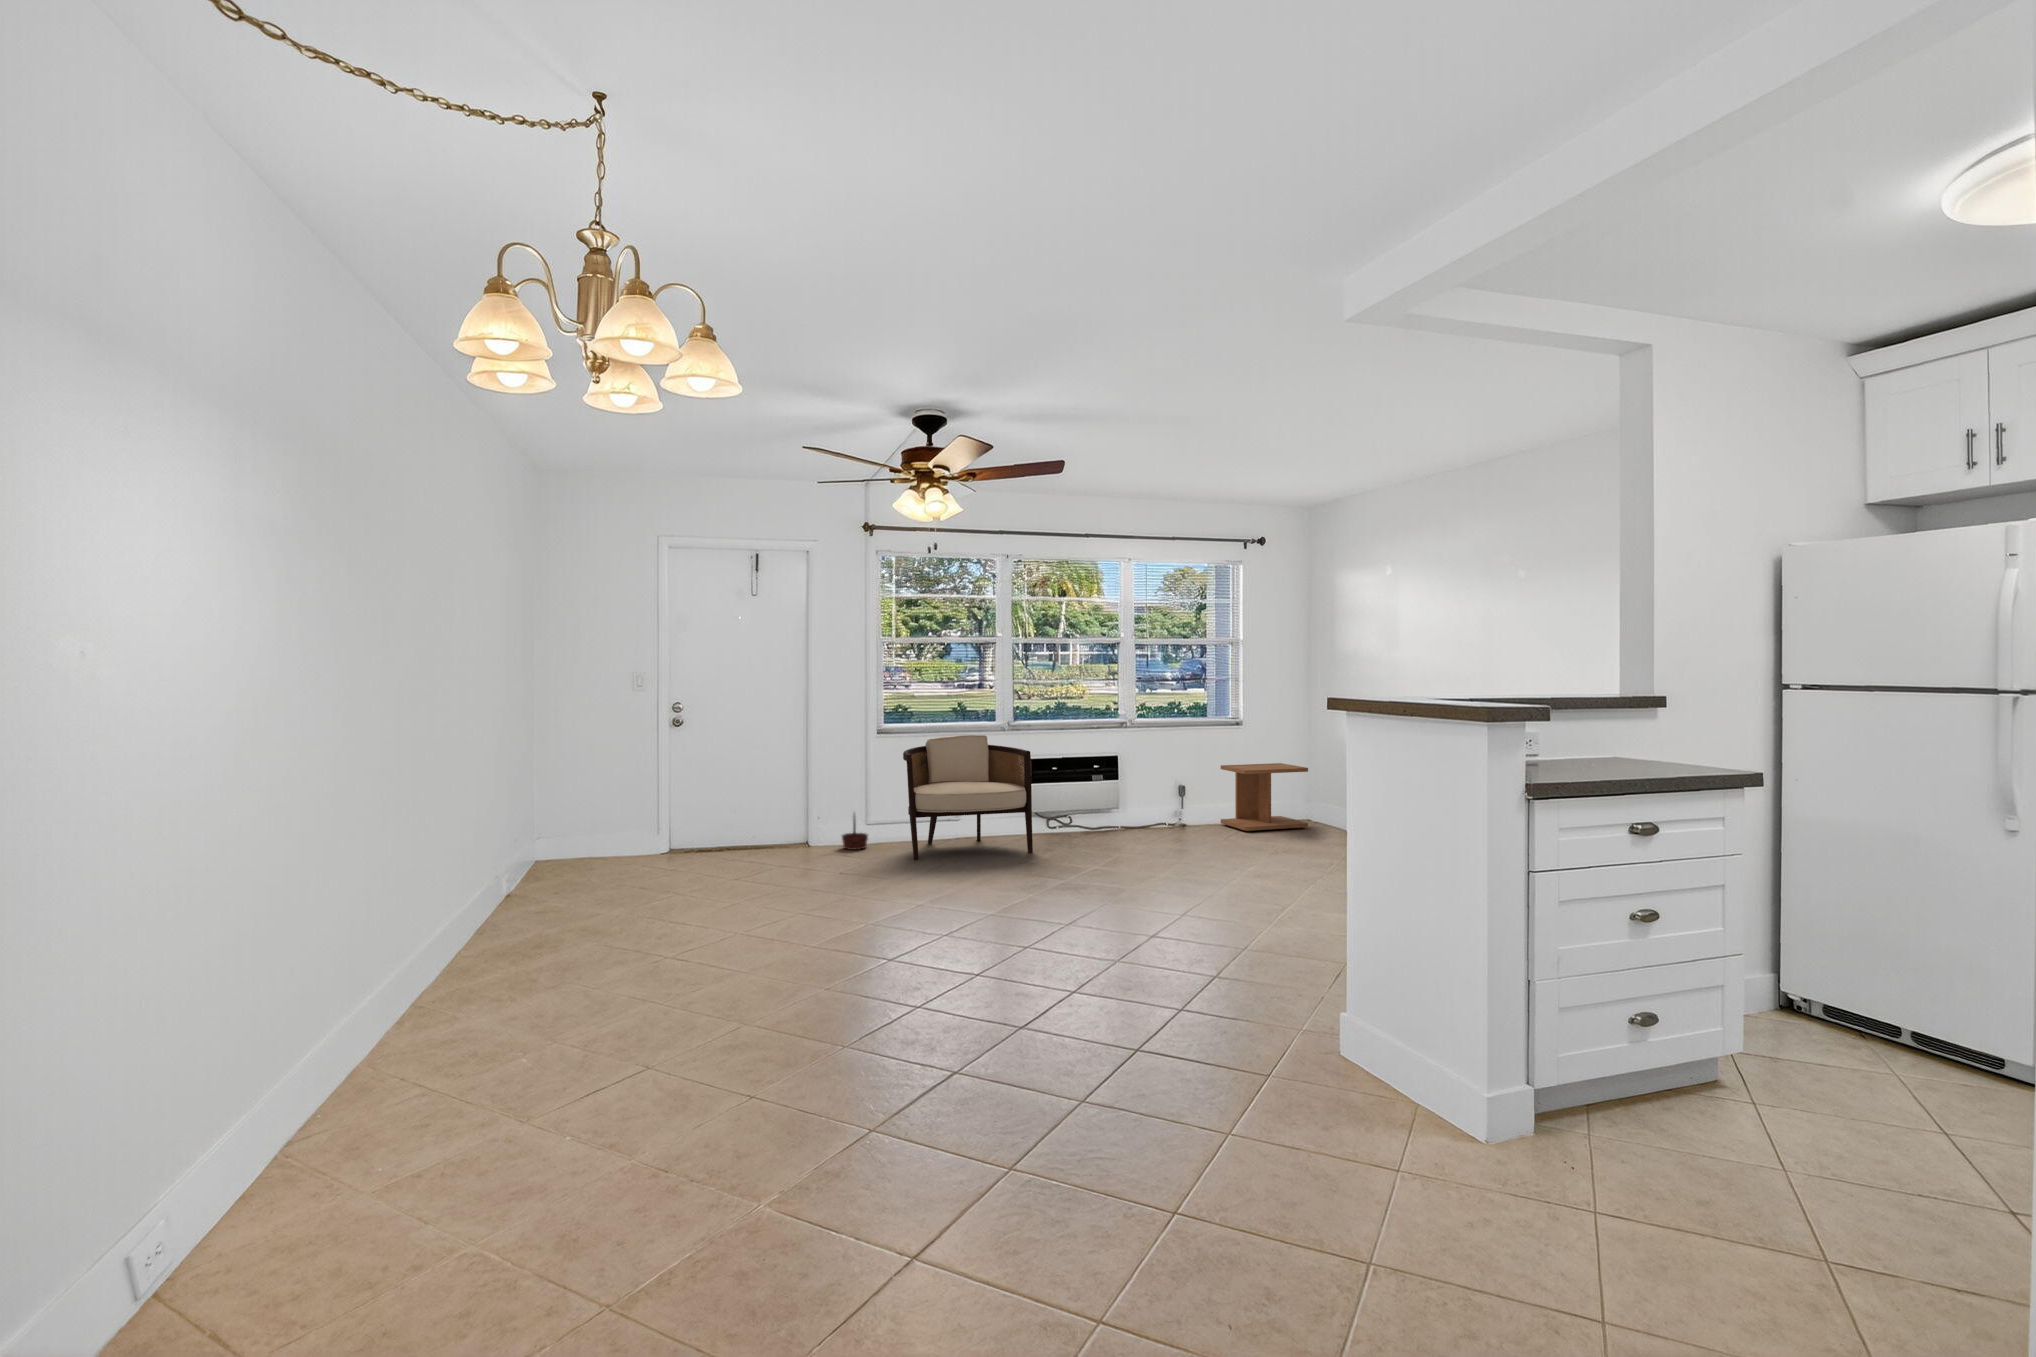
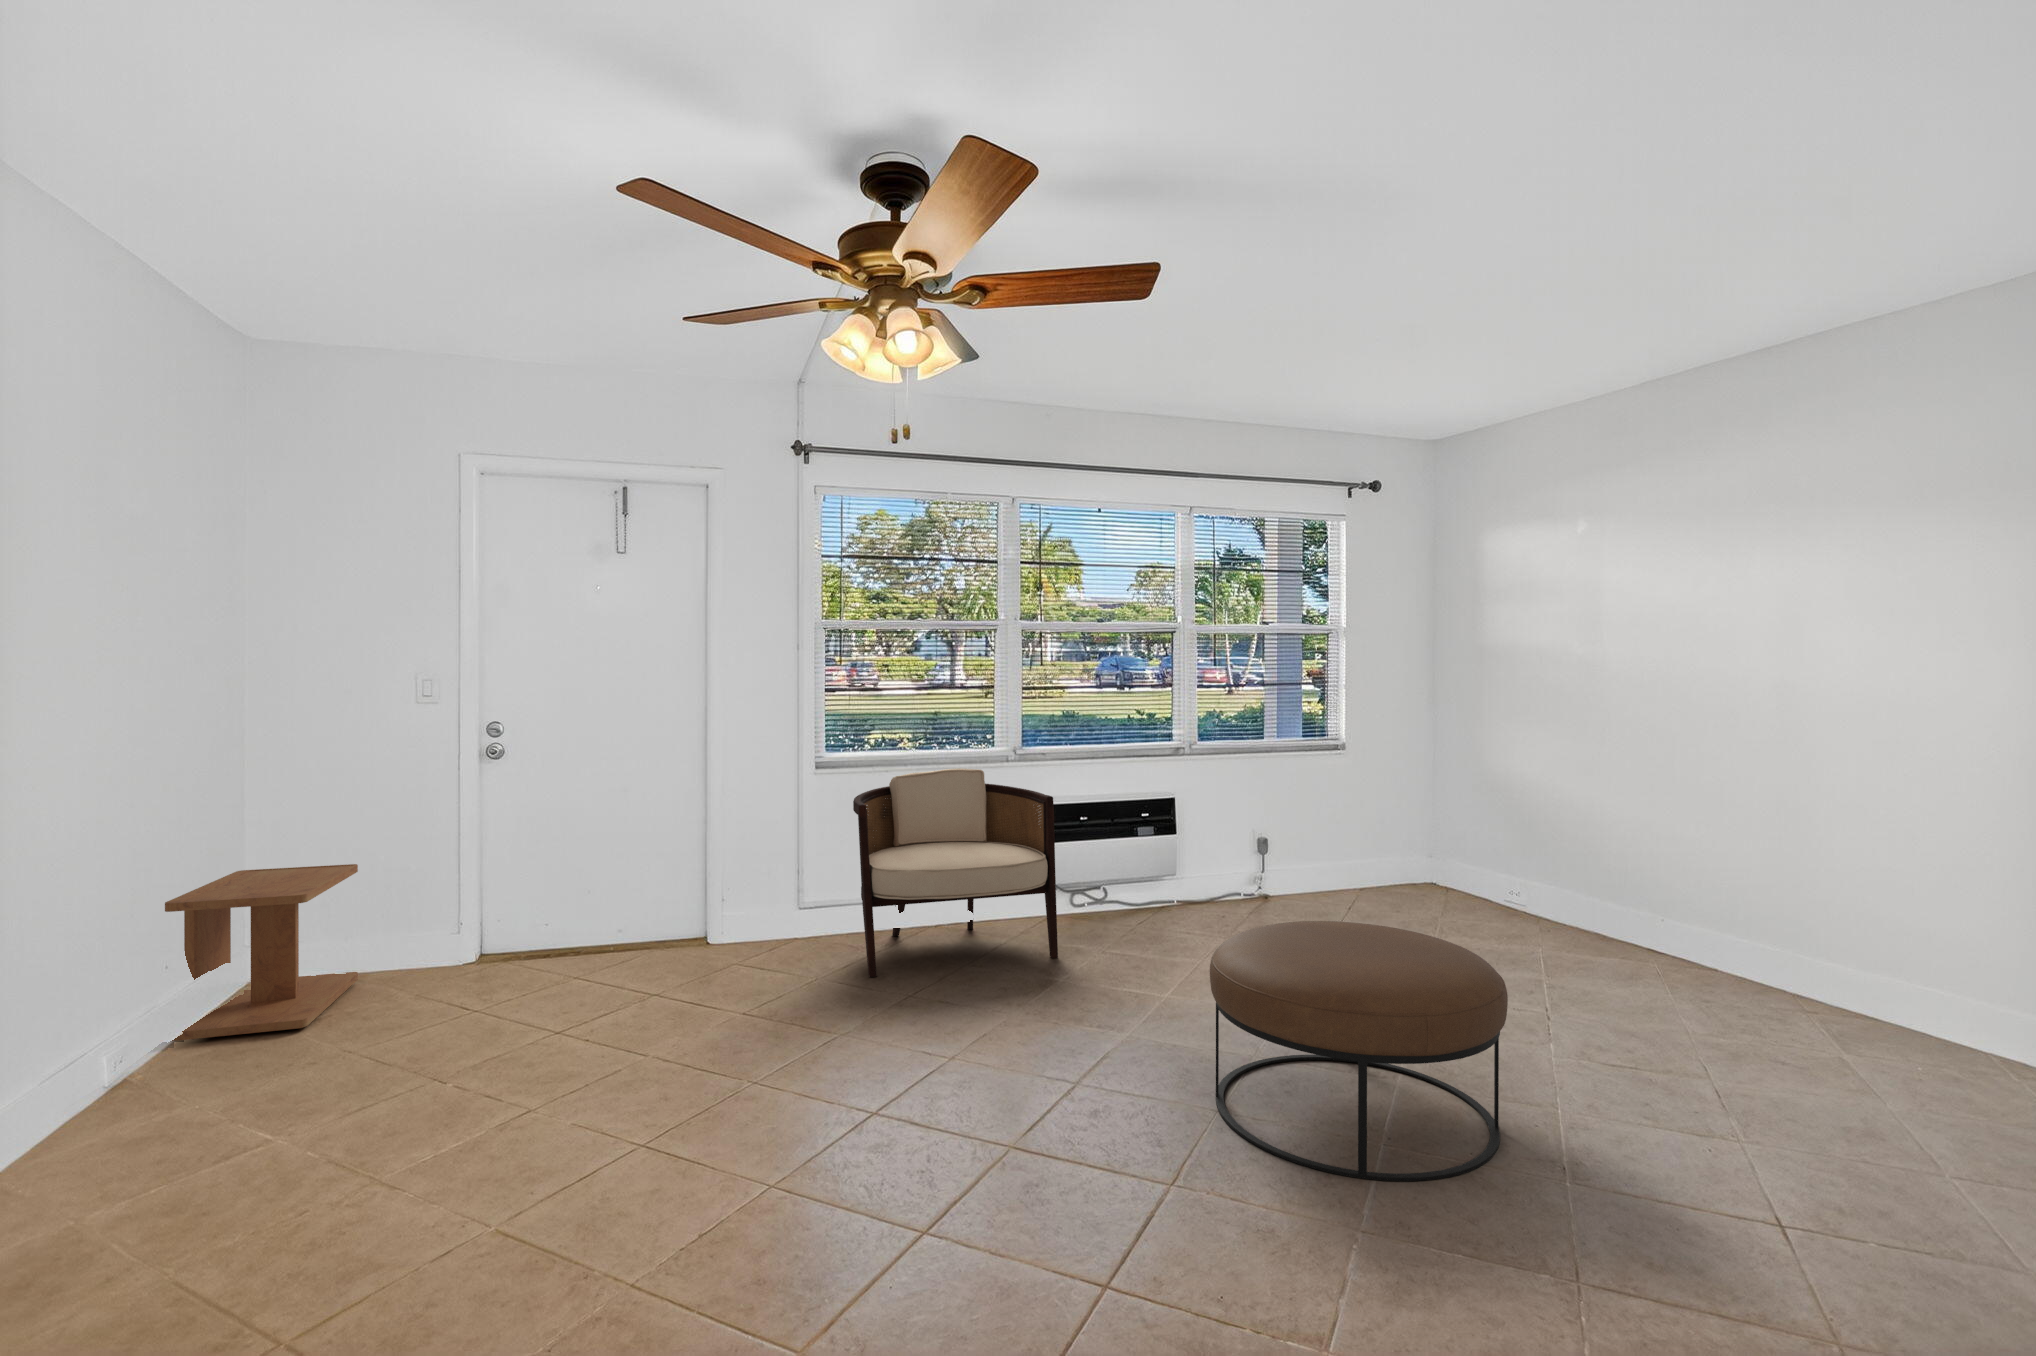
side table: present [1221,763,1308,831] -> present [165,864,358,1041]
ottoman: none [1099,811,1249,924] -> present [1210,921,1508,1181]
basket: present [841,816,868,850] -> none [755,891,799,952]

